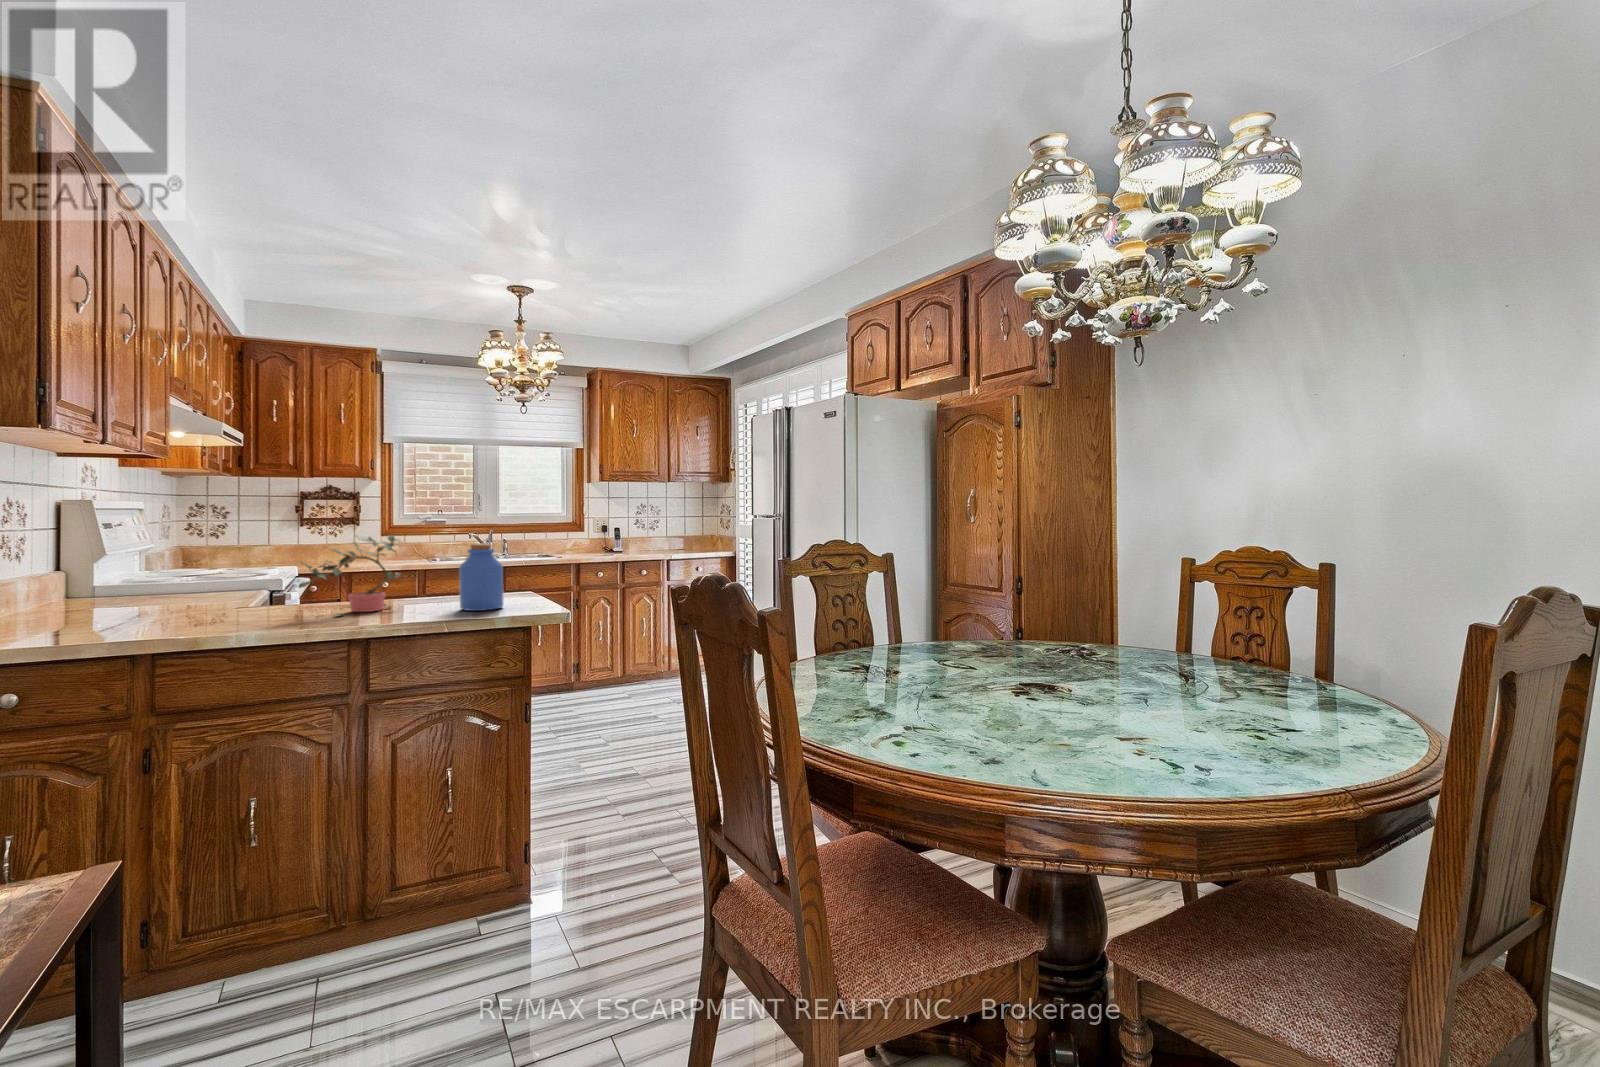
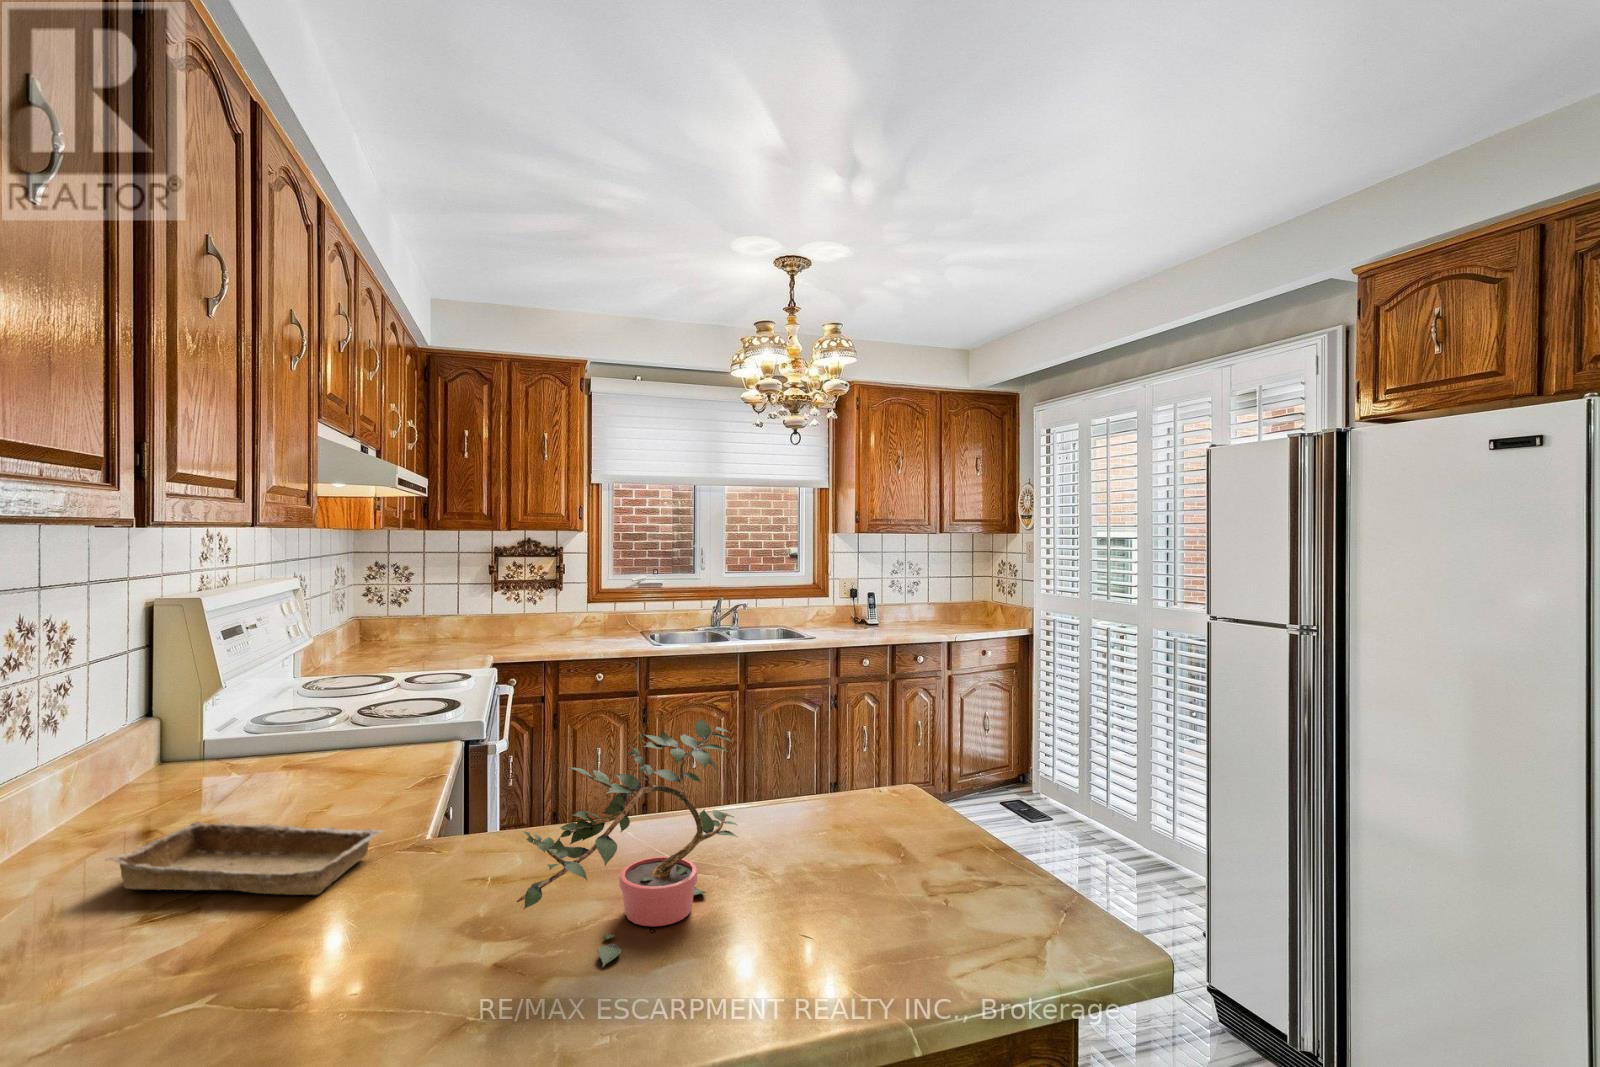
jar: present [459,544,504,611] -> none [875,761,976,950]
tray: none [88,596,233,615] -> present [106,822,384,895]

